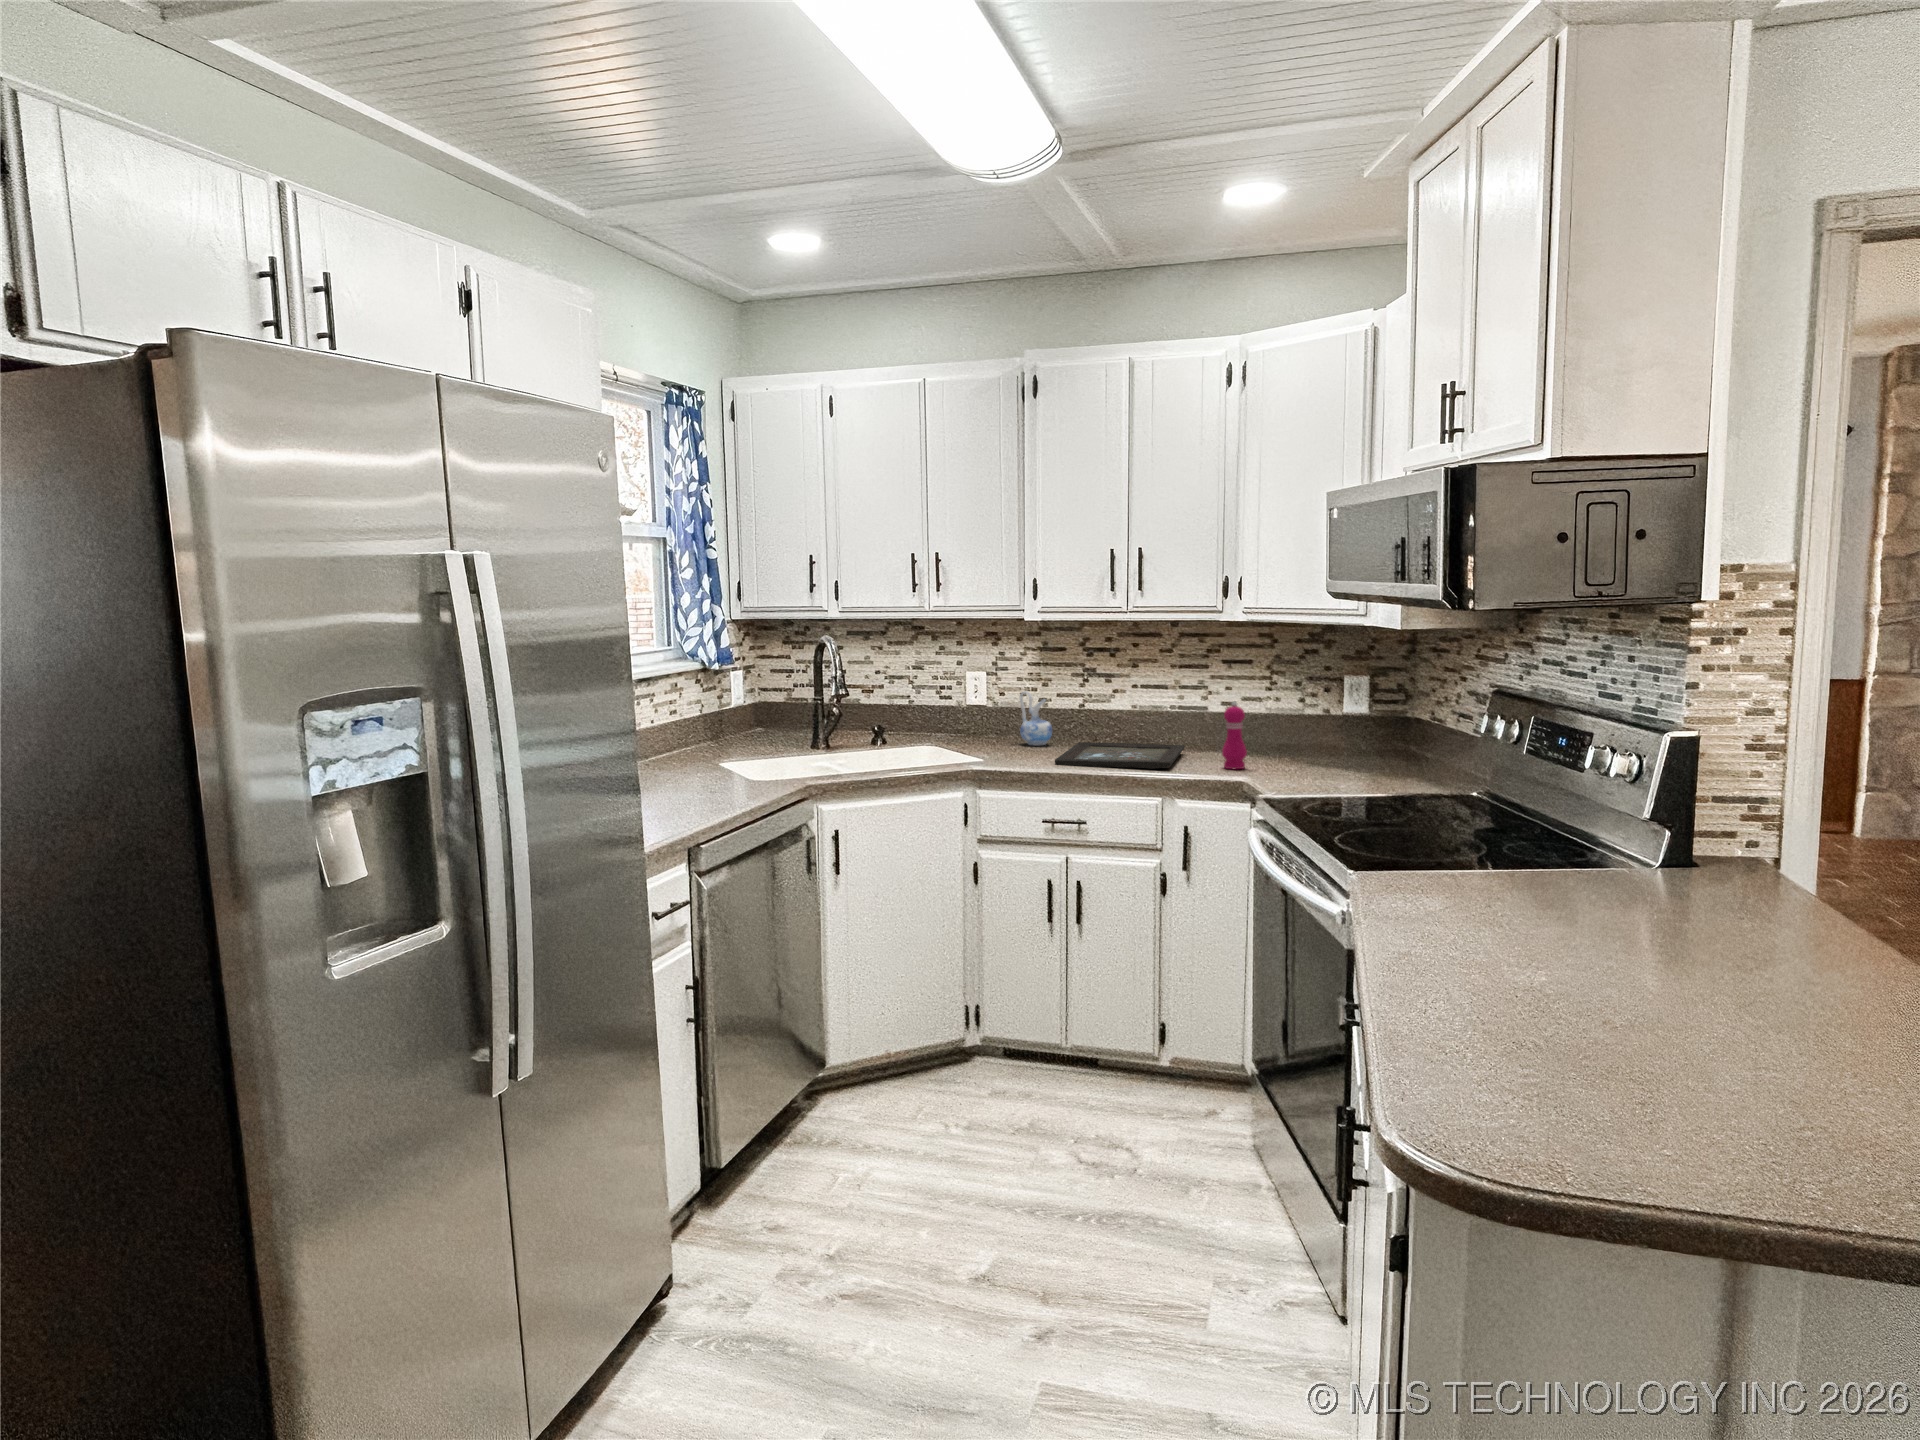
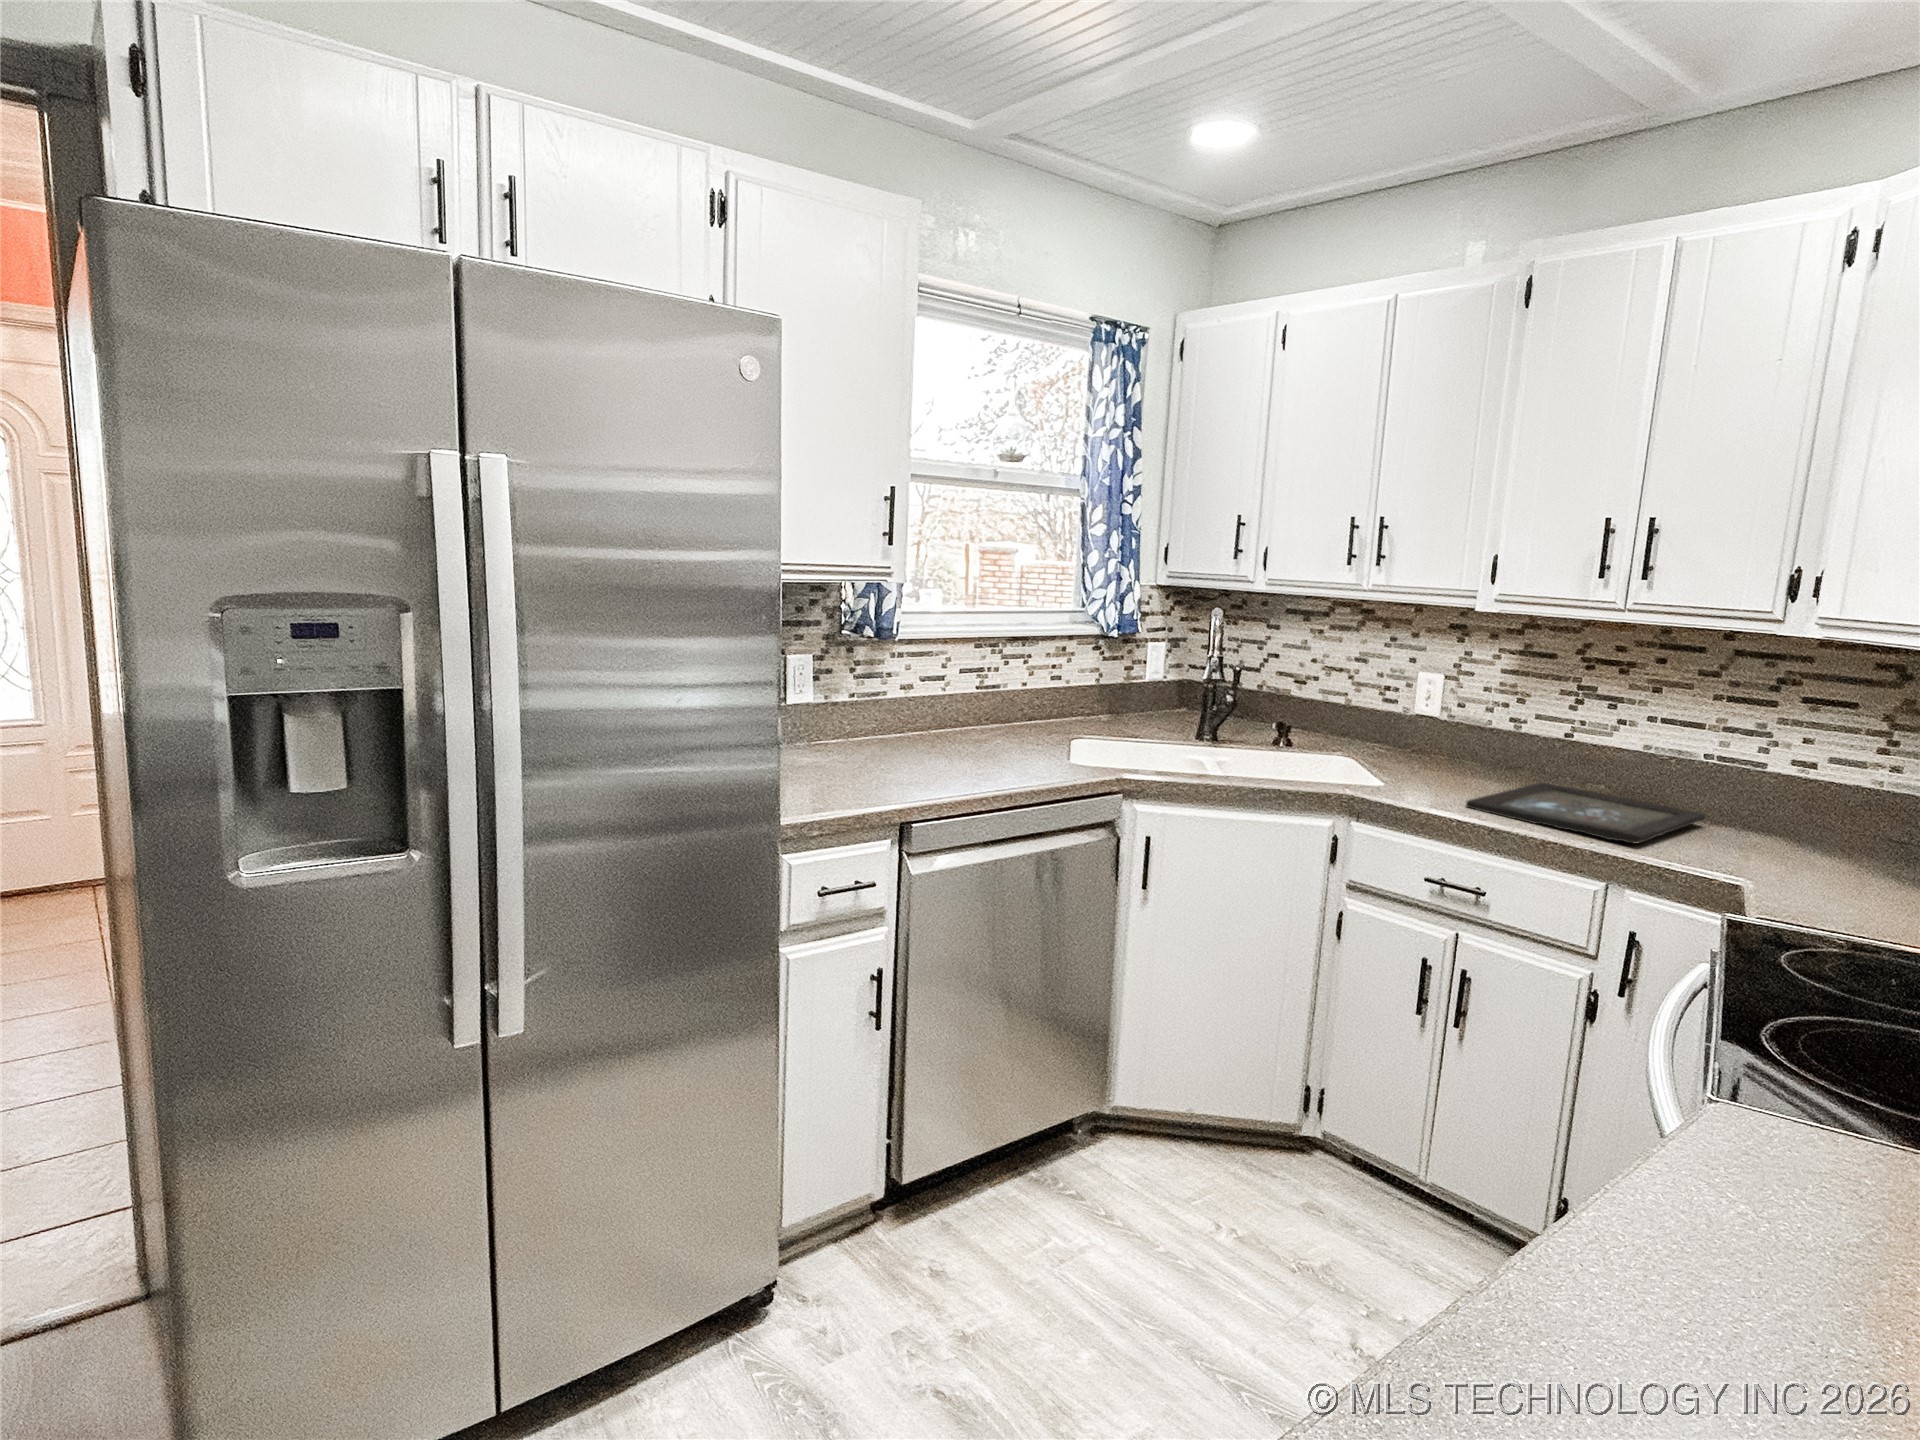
ceramic pitcher: present [1020,691,1052,745] -> none [1463,704,1510,778]
pepper mill: present [1222,701,1247,769] -> none [1745,762,1798,869]

